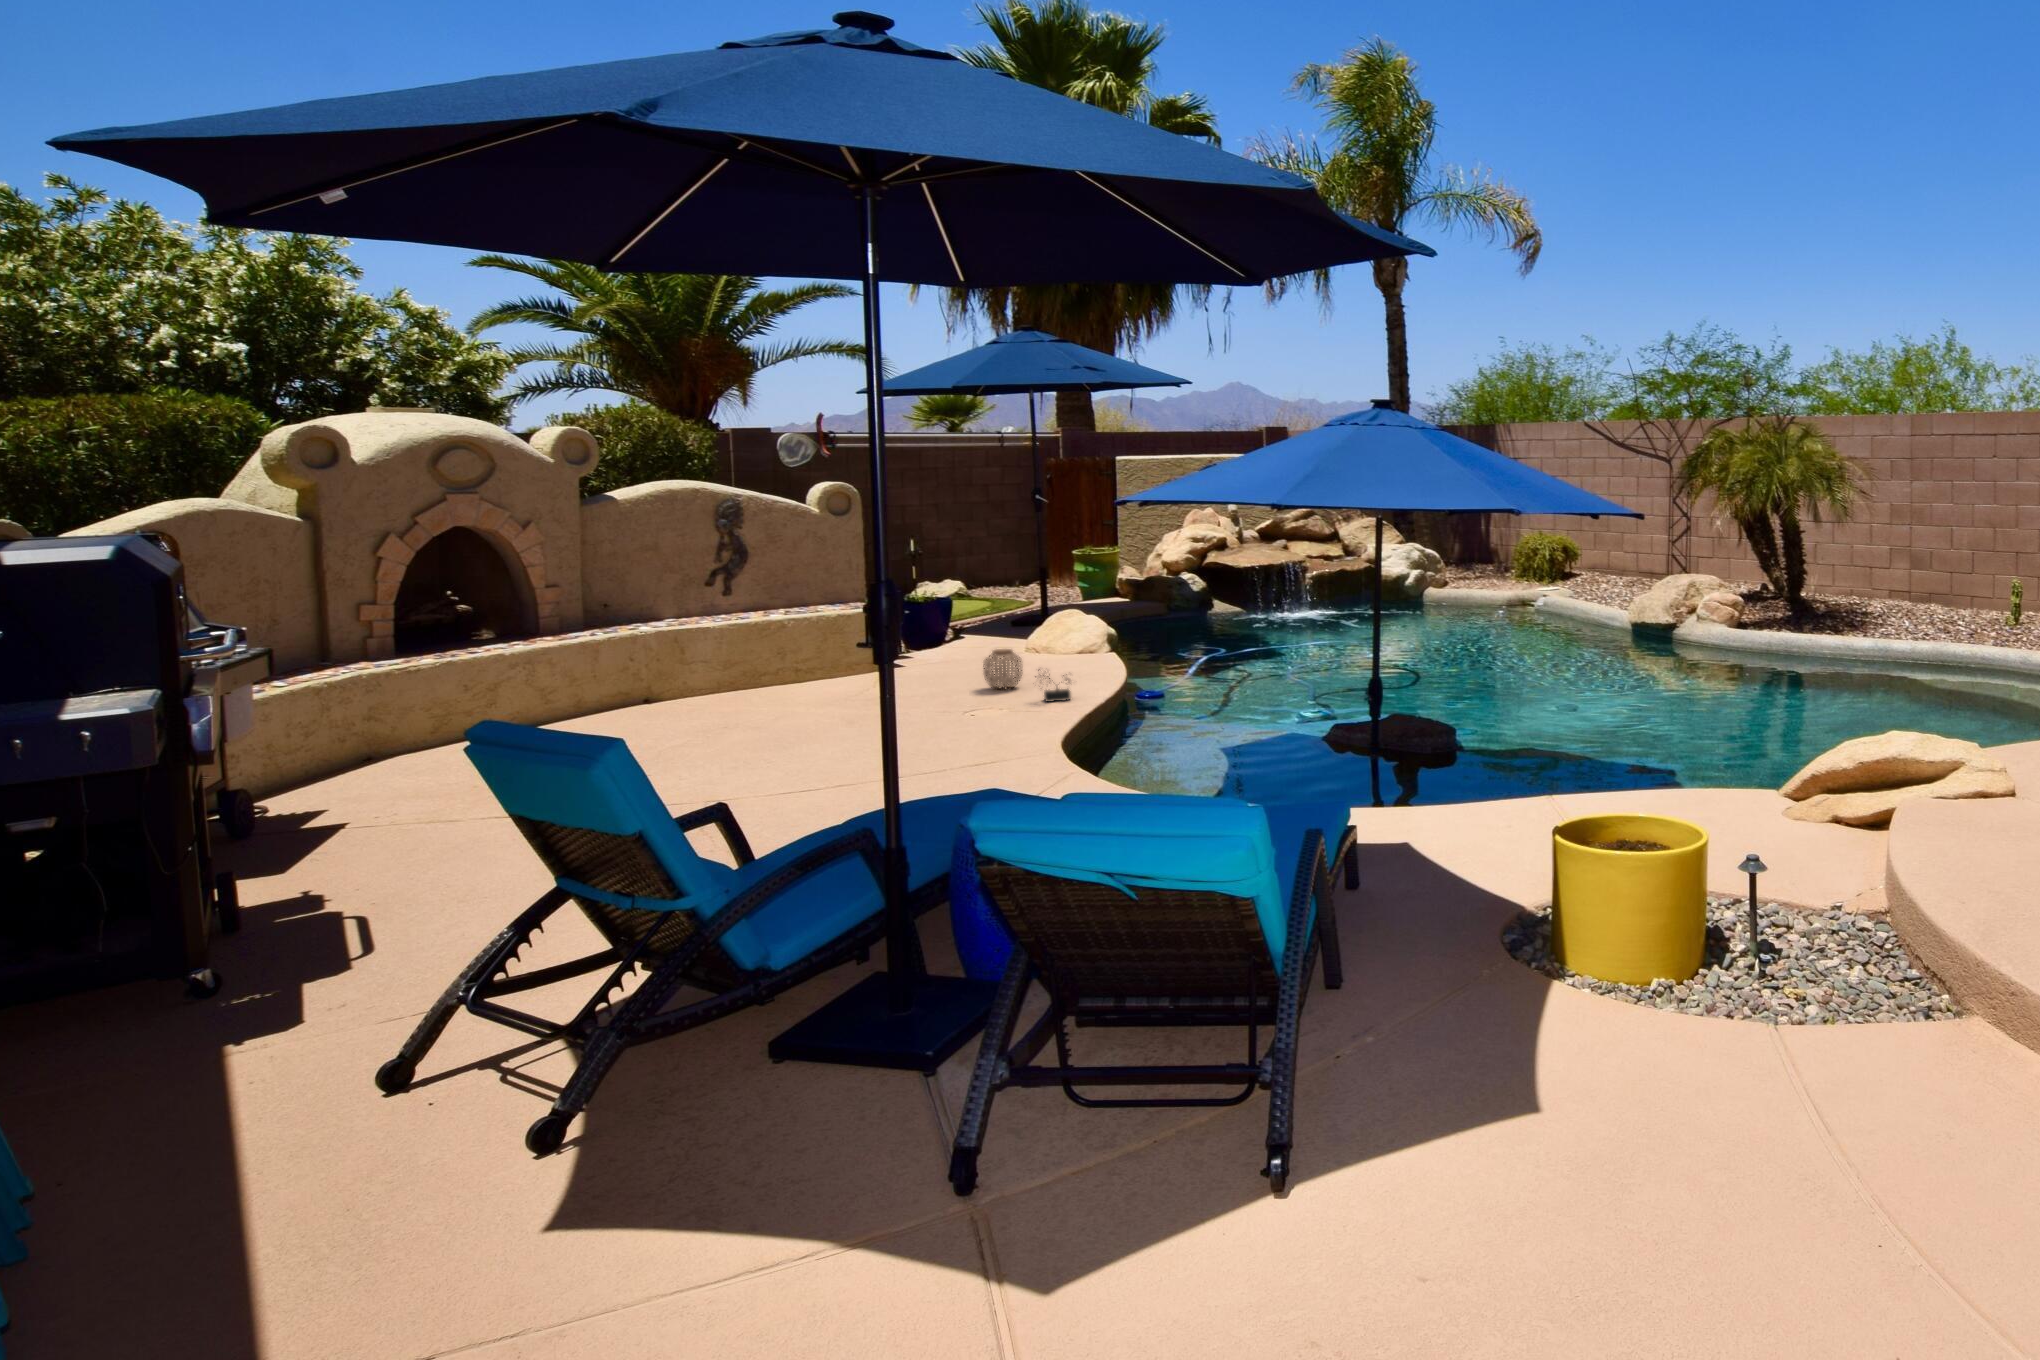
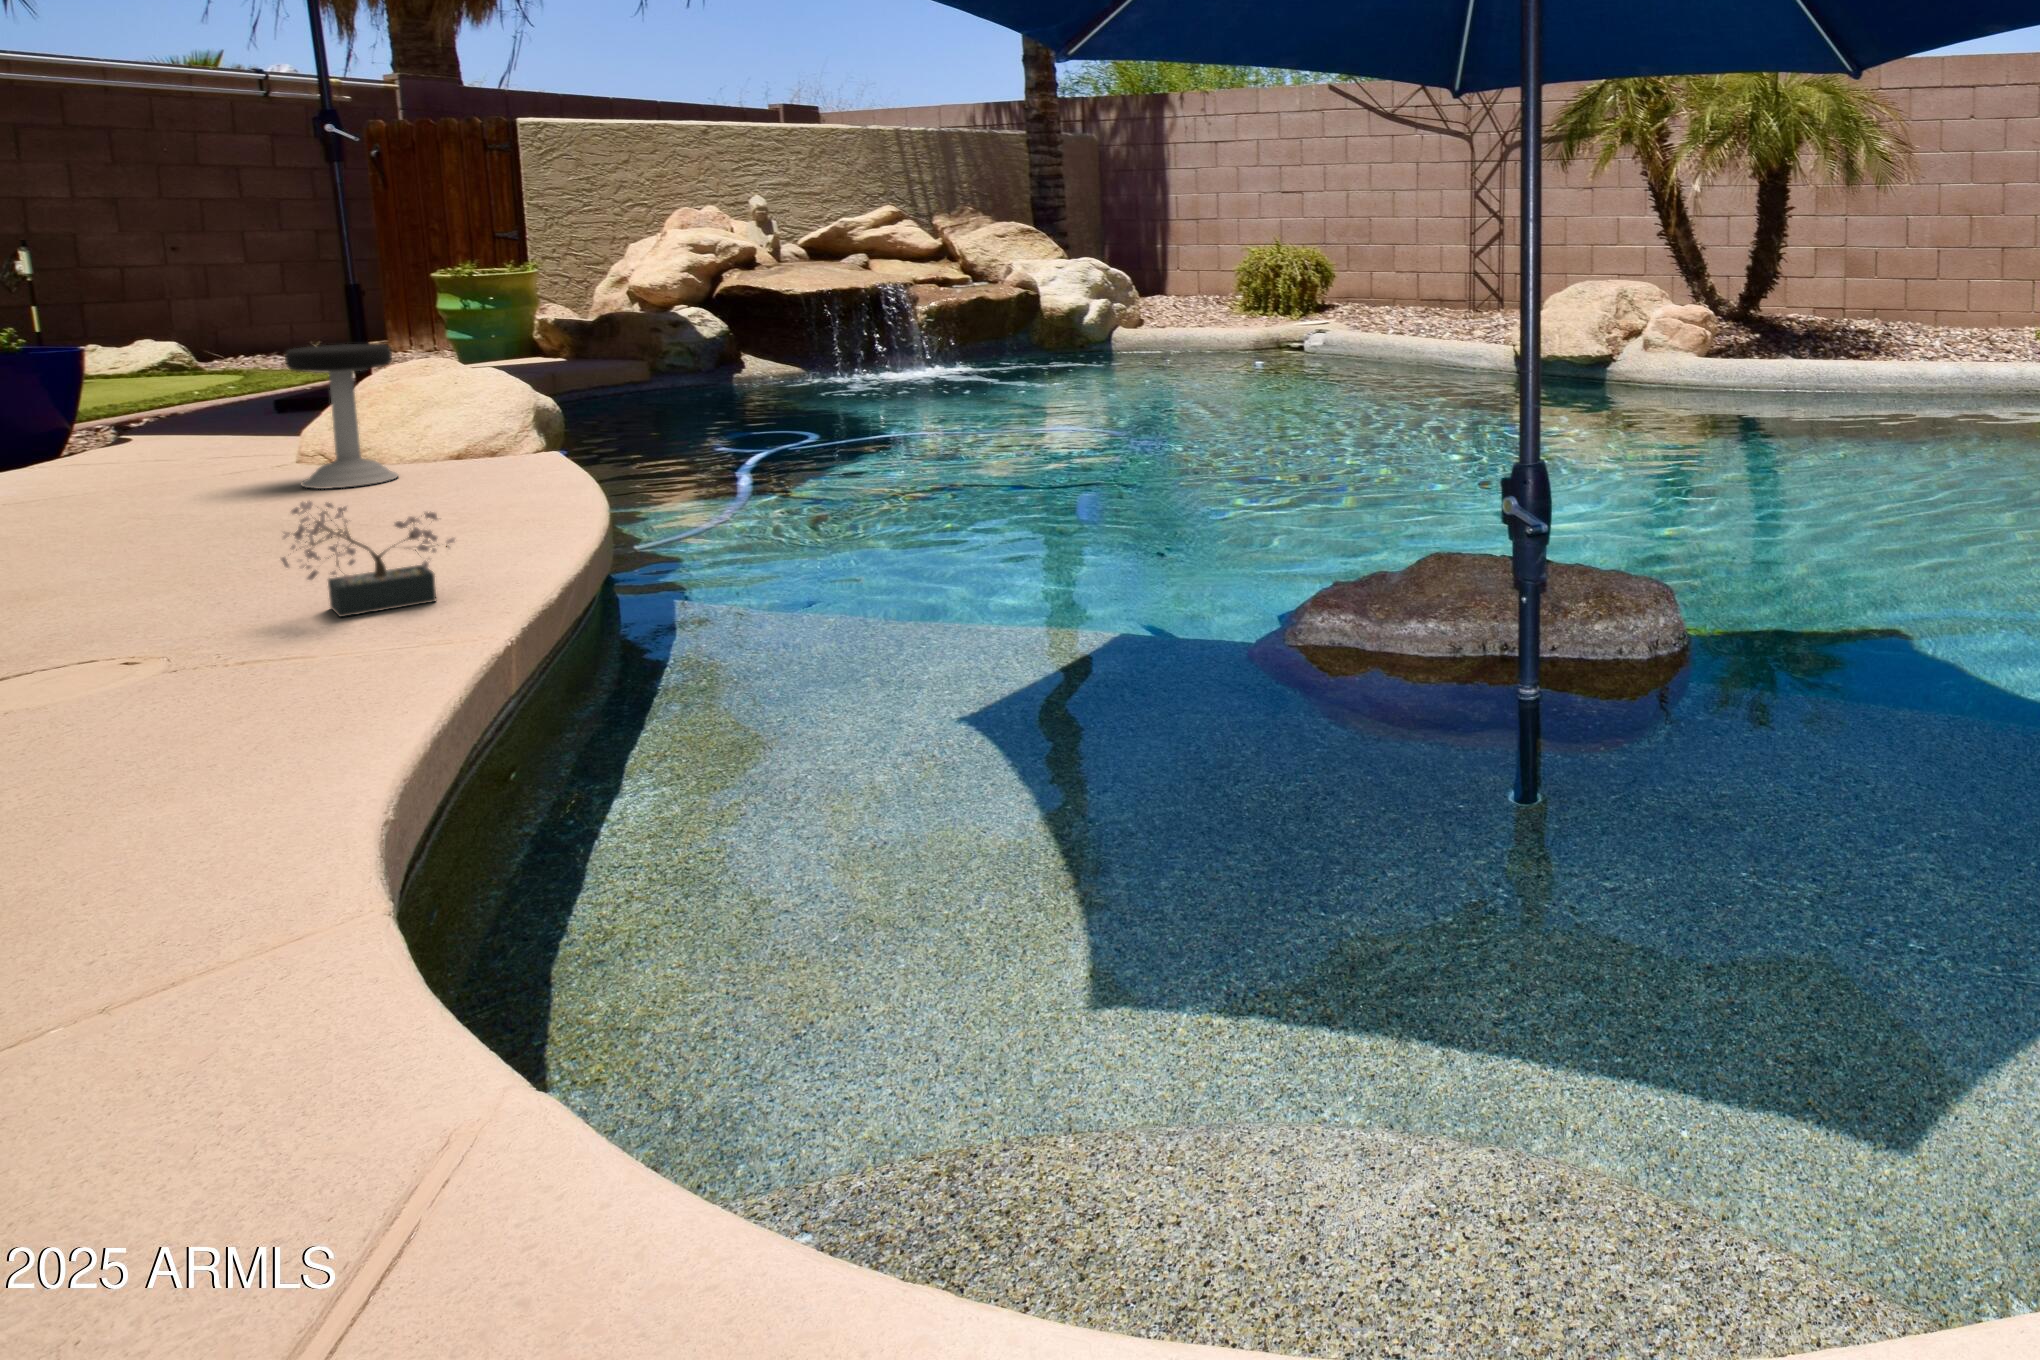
stool: none [1028,609,1060,662] -> present [285,344,398,489]
woven basket: present [983,649,1022,690] -> none [81,449,249,587]

